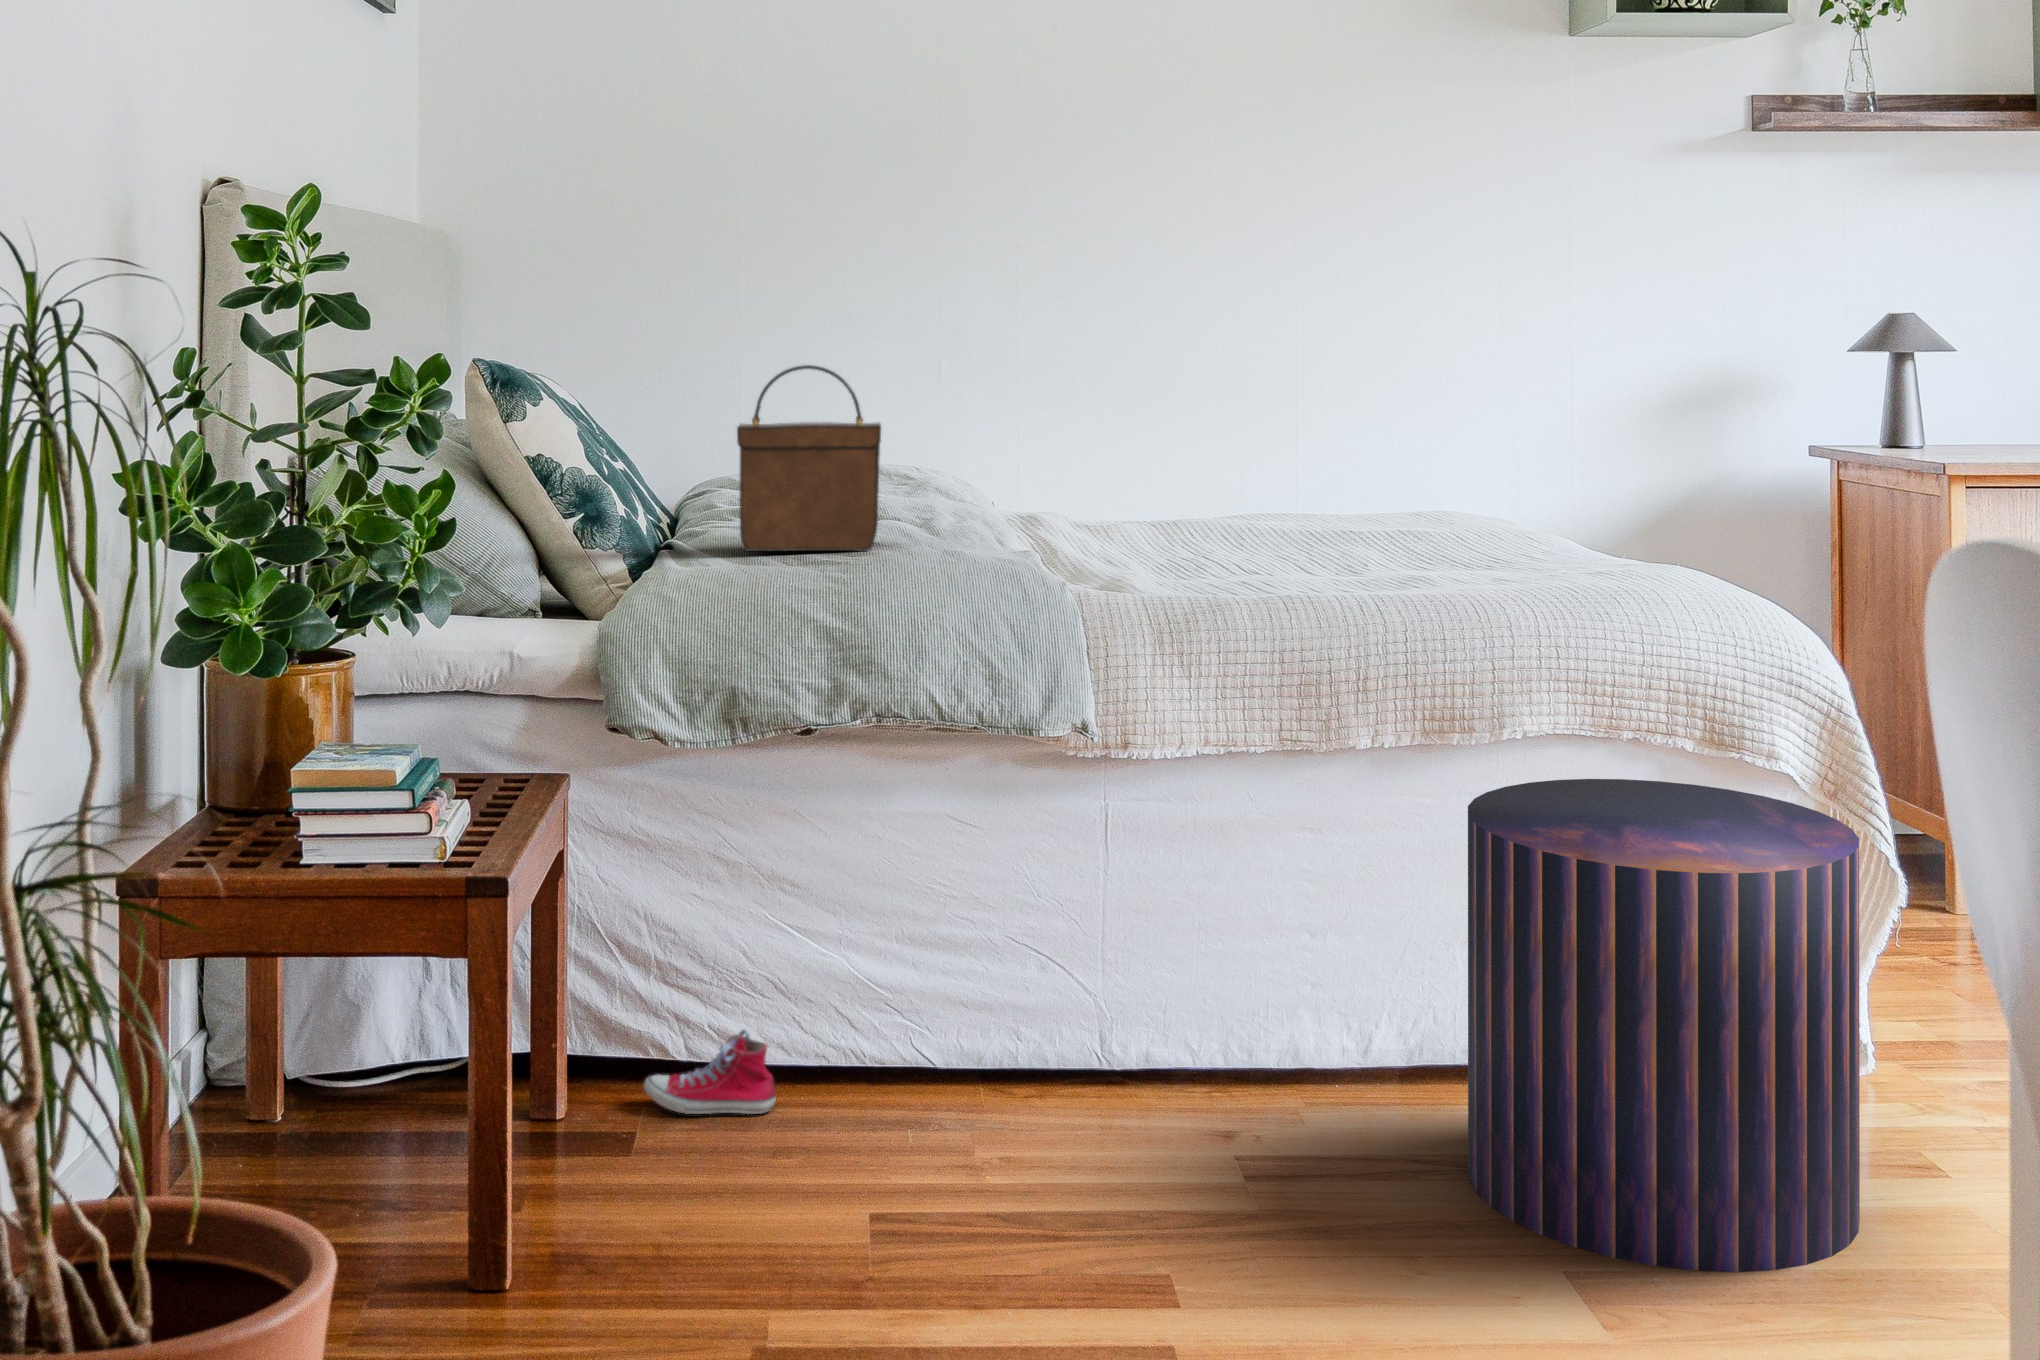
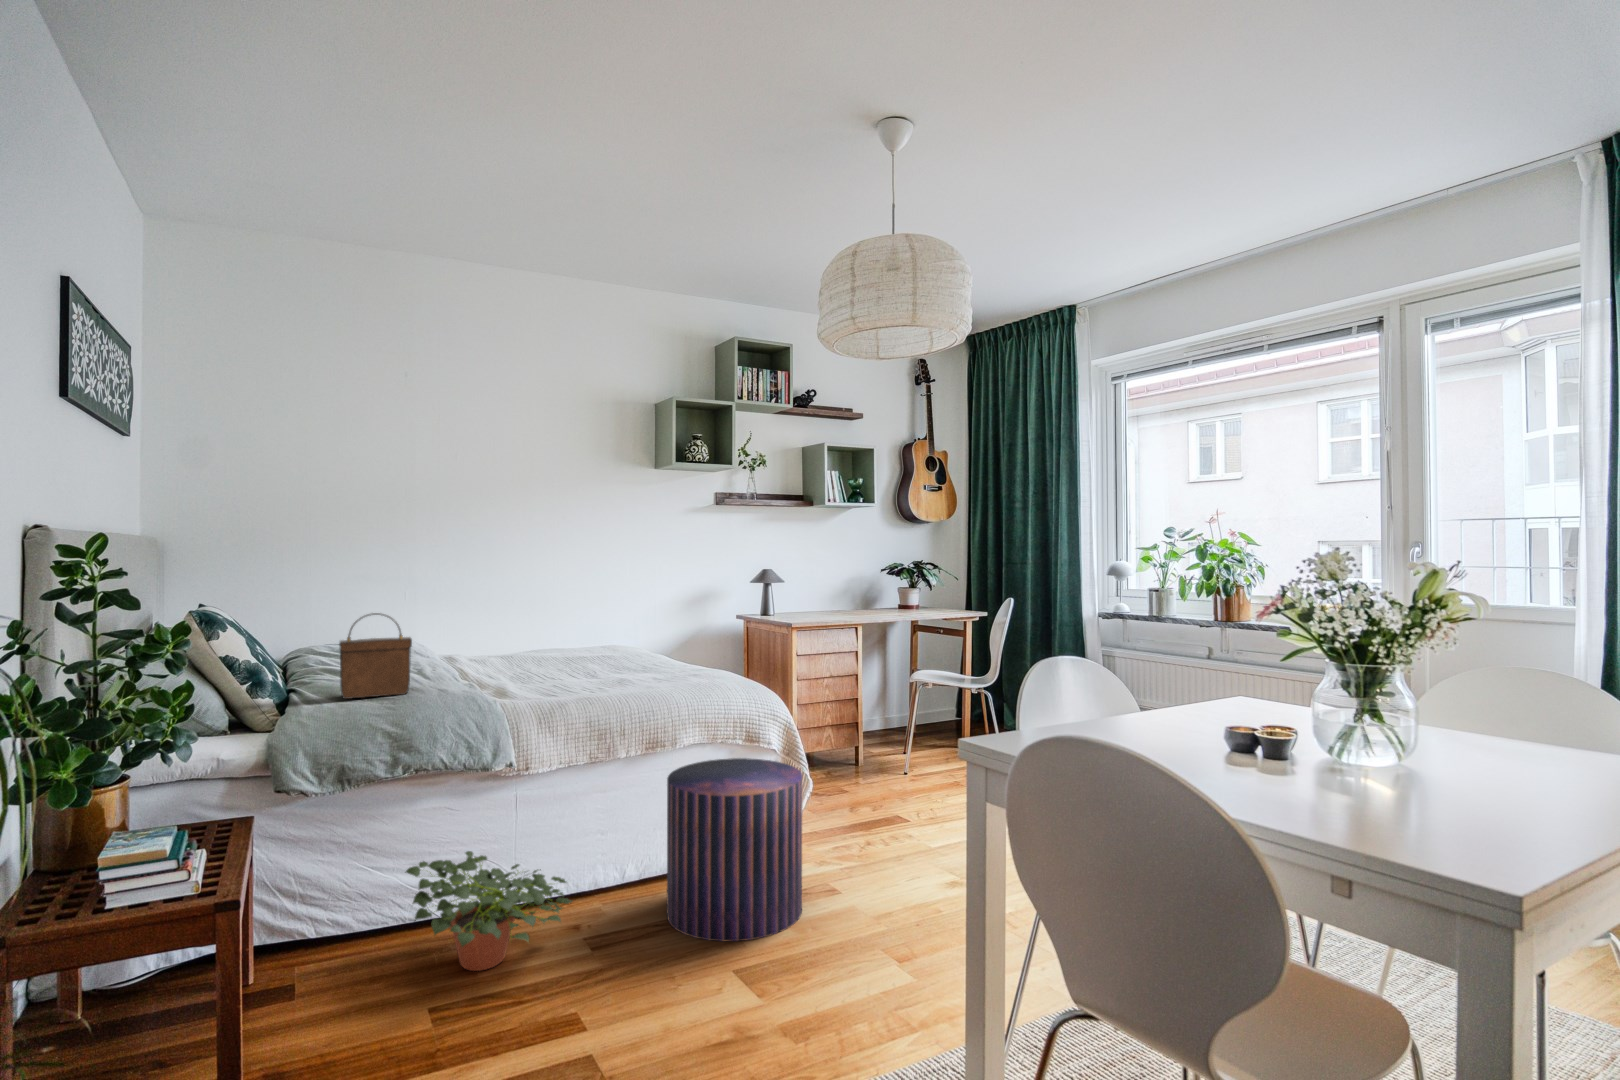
potted plant: none [849,918,1226,1197] -> present [405,851,572,971]
sneaker: present [644,1029,776,1114] -> none [294,920,364,965]

